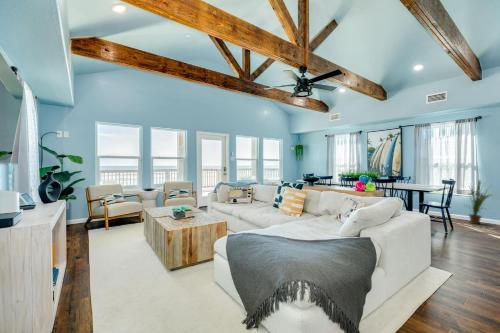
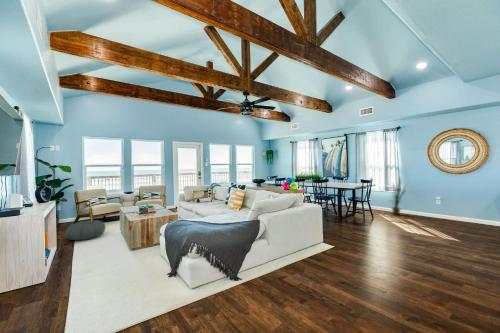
pouf: none [78,225,127,252] -> present [66,220,105,240]

